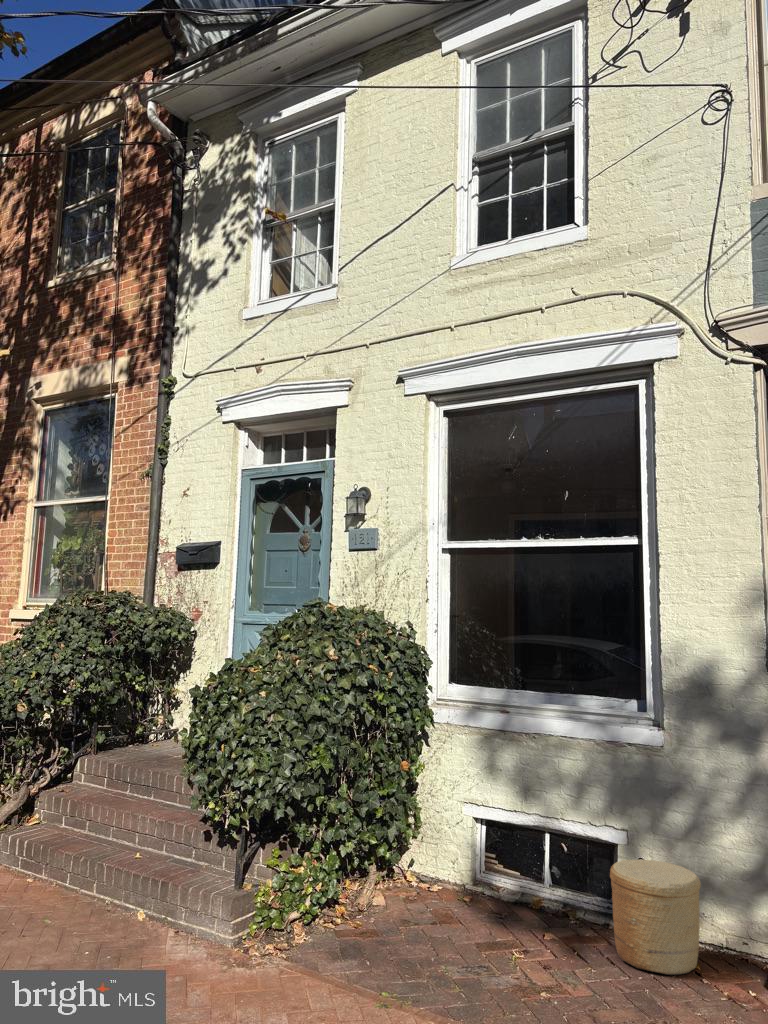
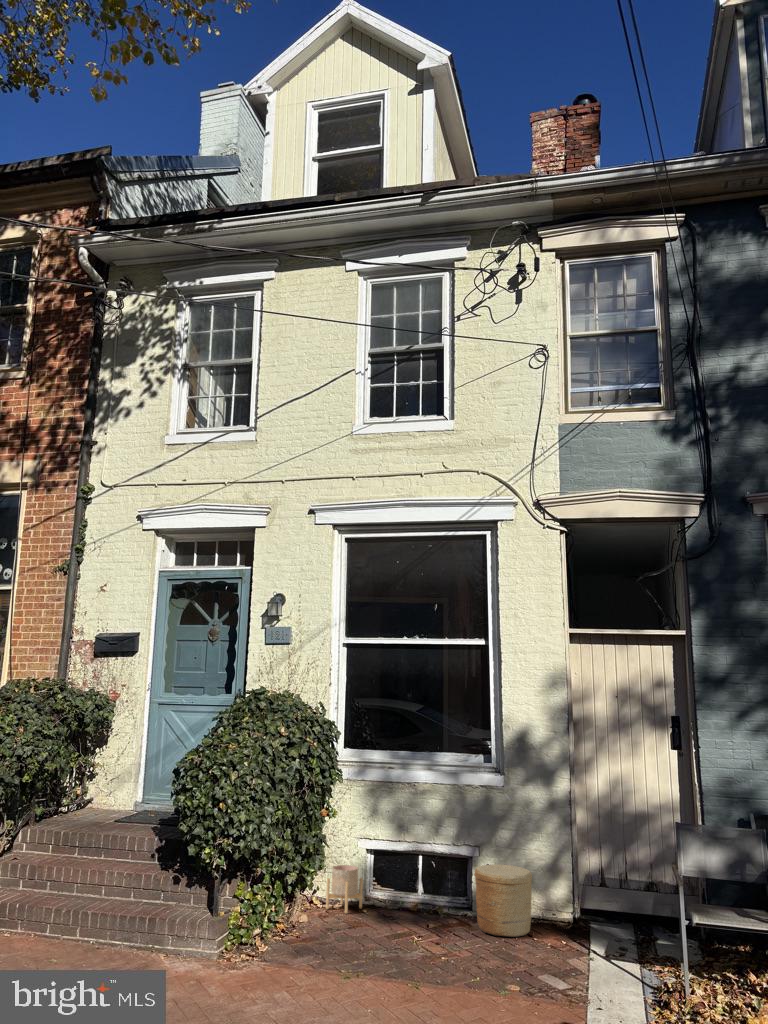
planter: none [416,837,466,903] -> present [326,865,363,913]

